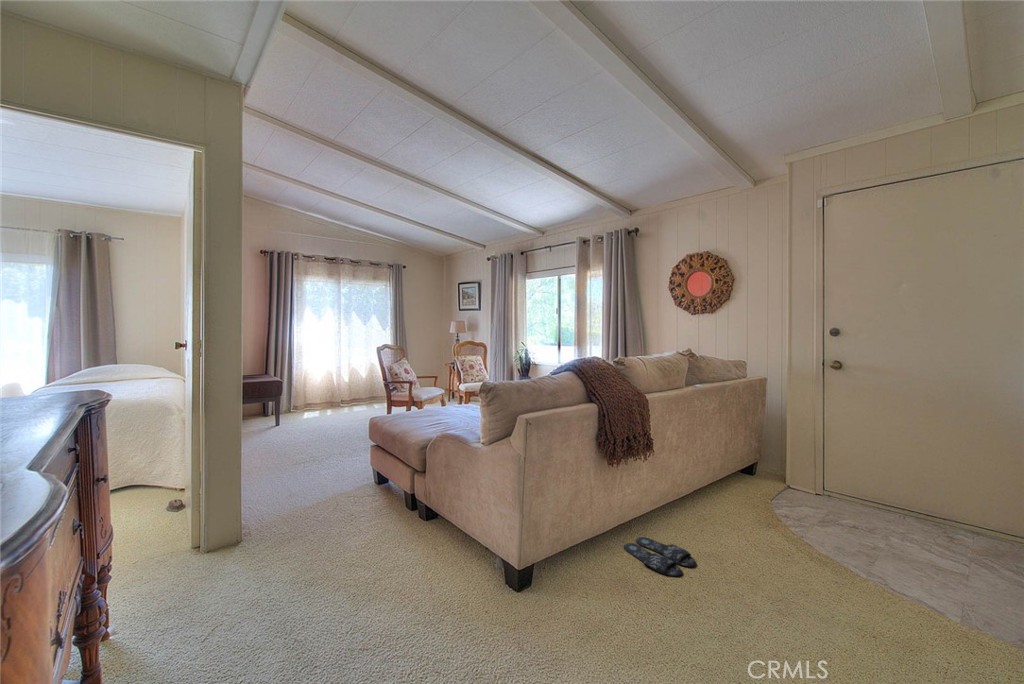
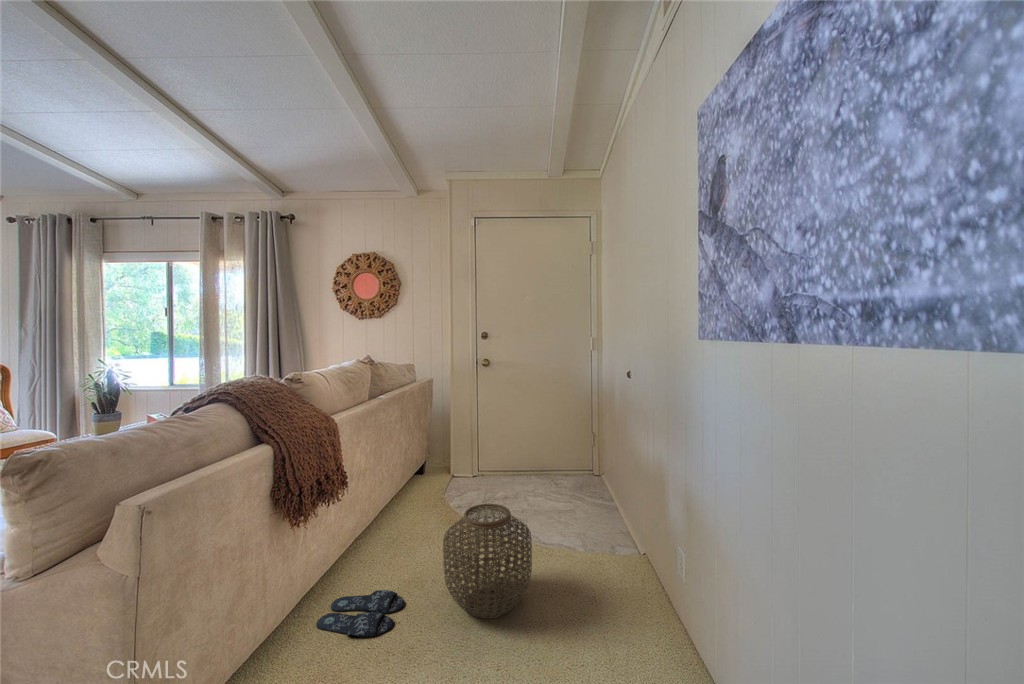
woven basket: none [733,503,845,623] -> present [443,504,532,618]

